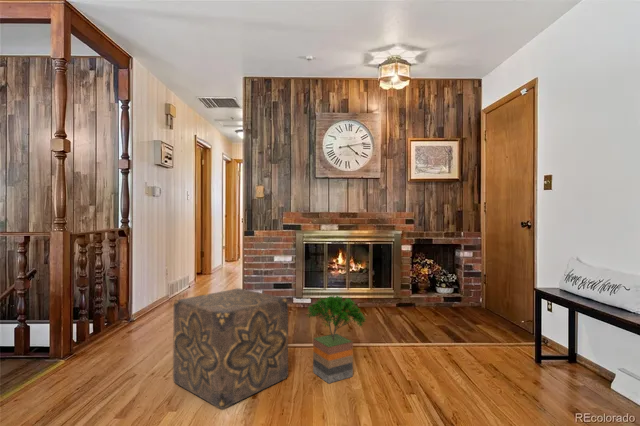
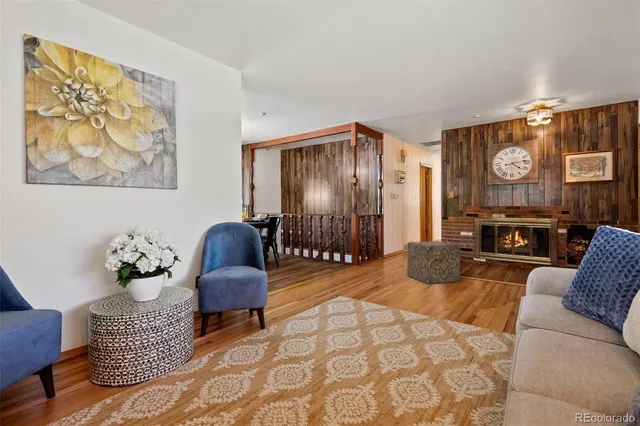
potted tree: present [308,296,366,383] -> none [470,246,503,286]

